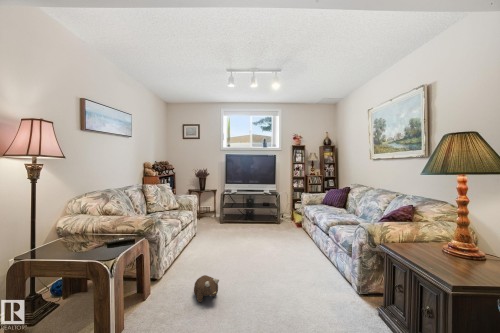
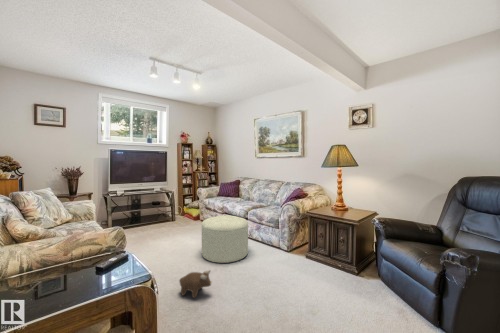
ottoman: none [254,226,308,282] -> present [202,215,248,263]

